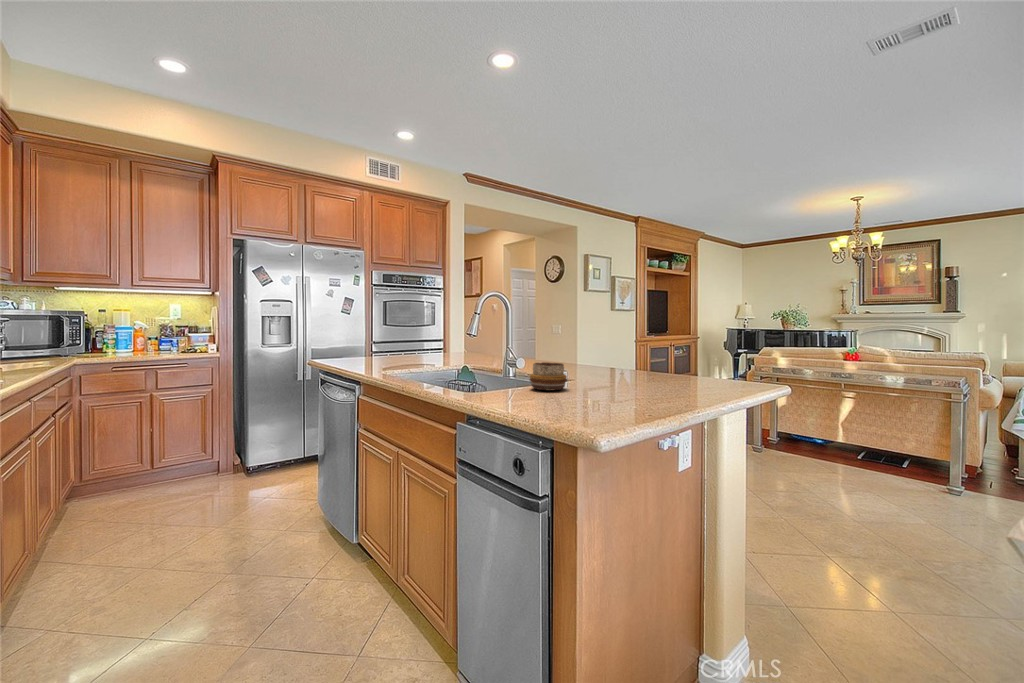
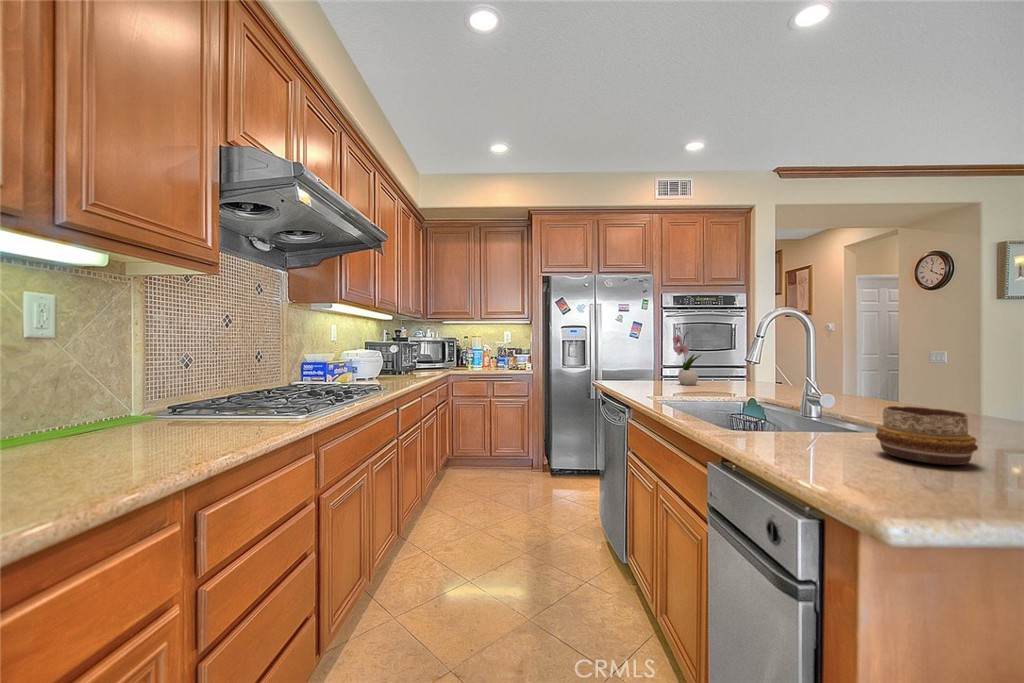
flower arrangement: none [391,308,415,360] -> present [673,327,701,385]

